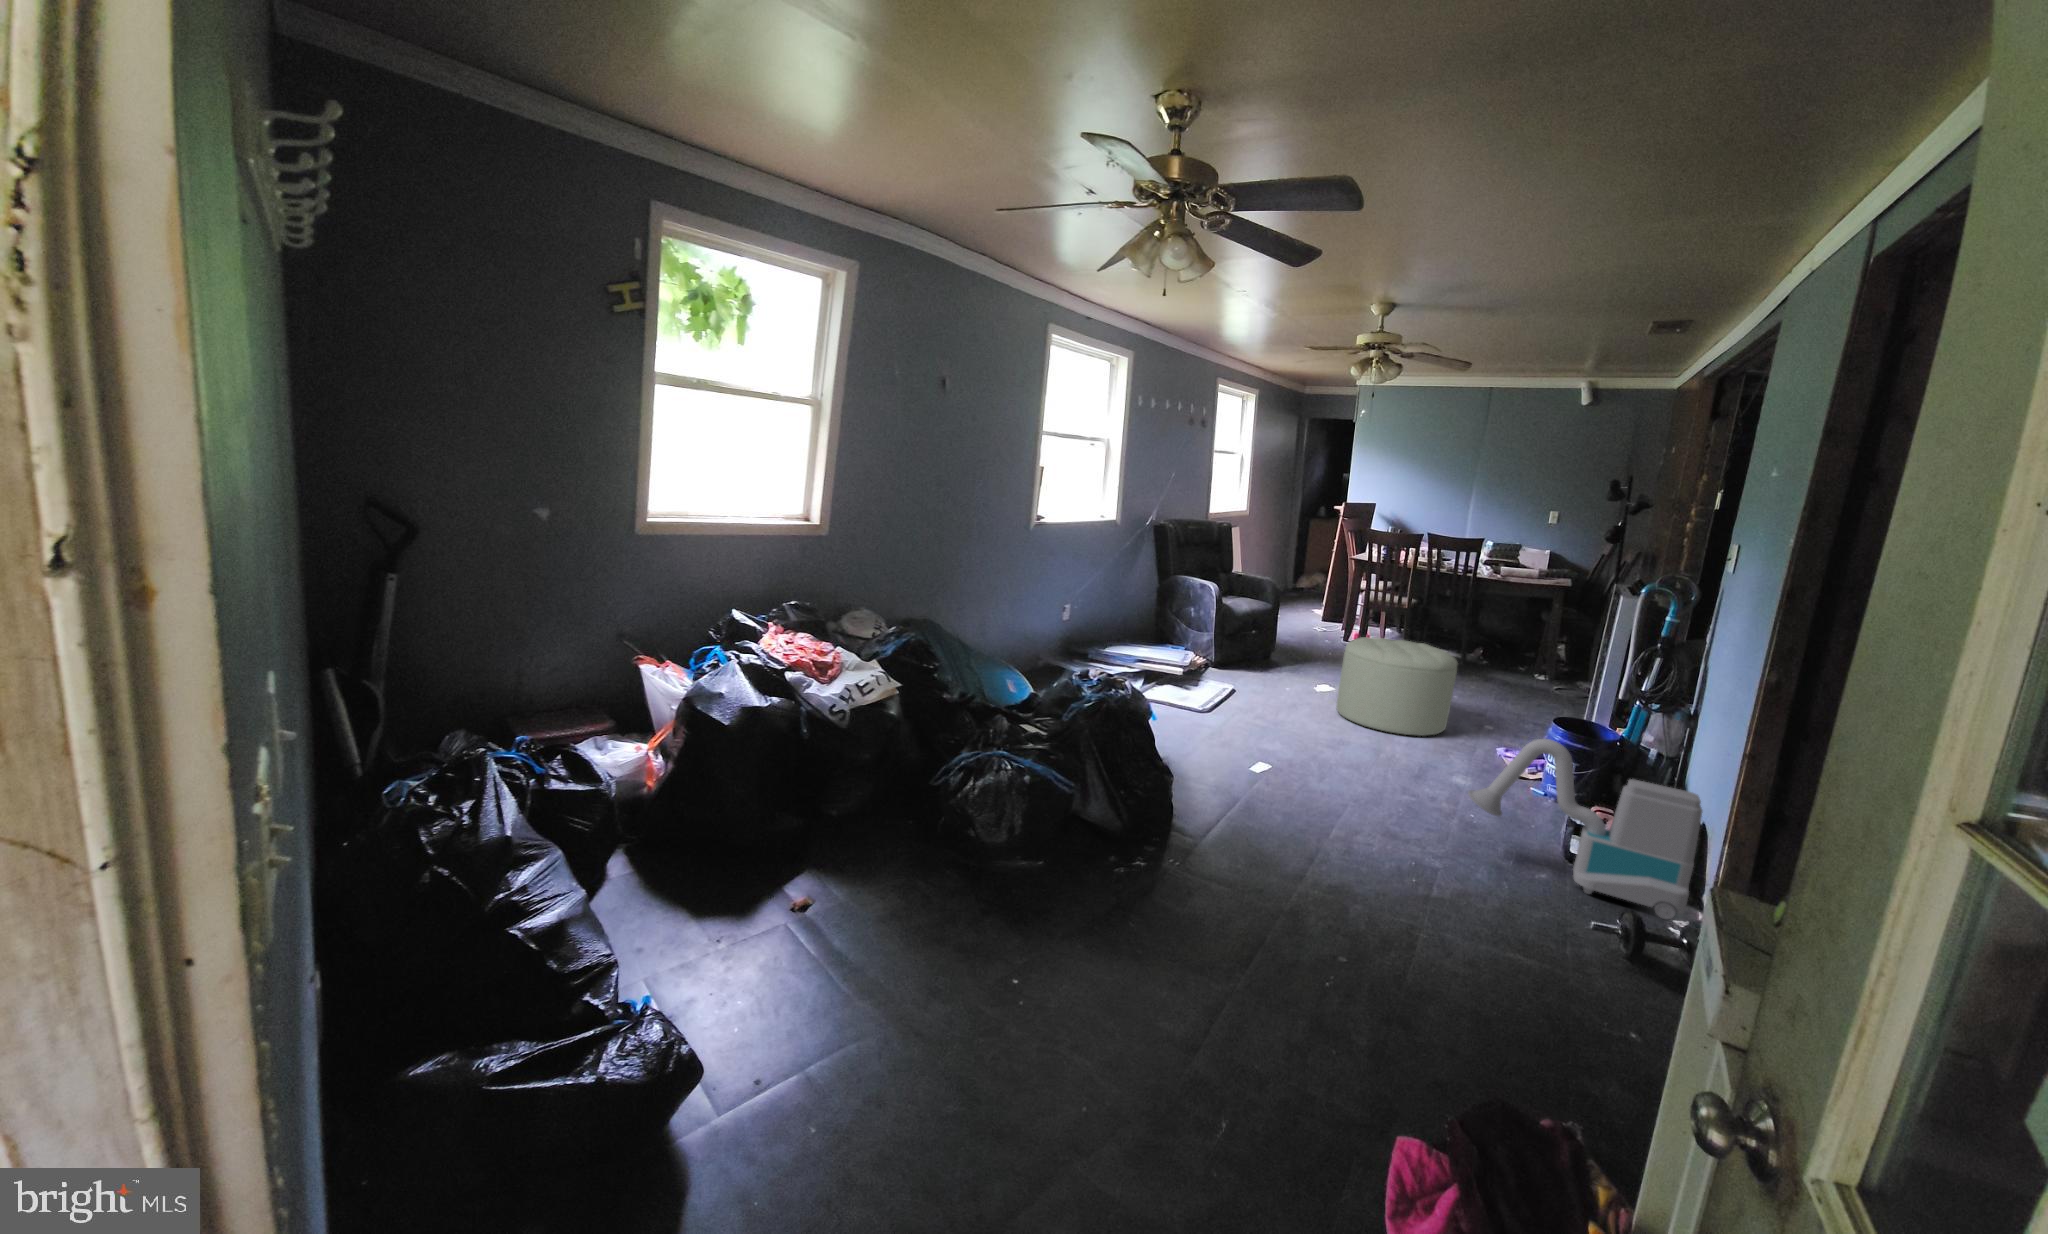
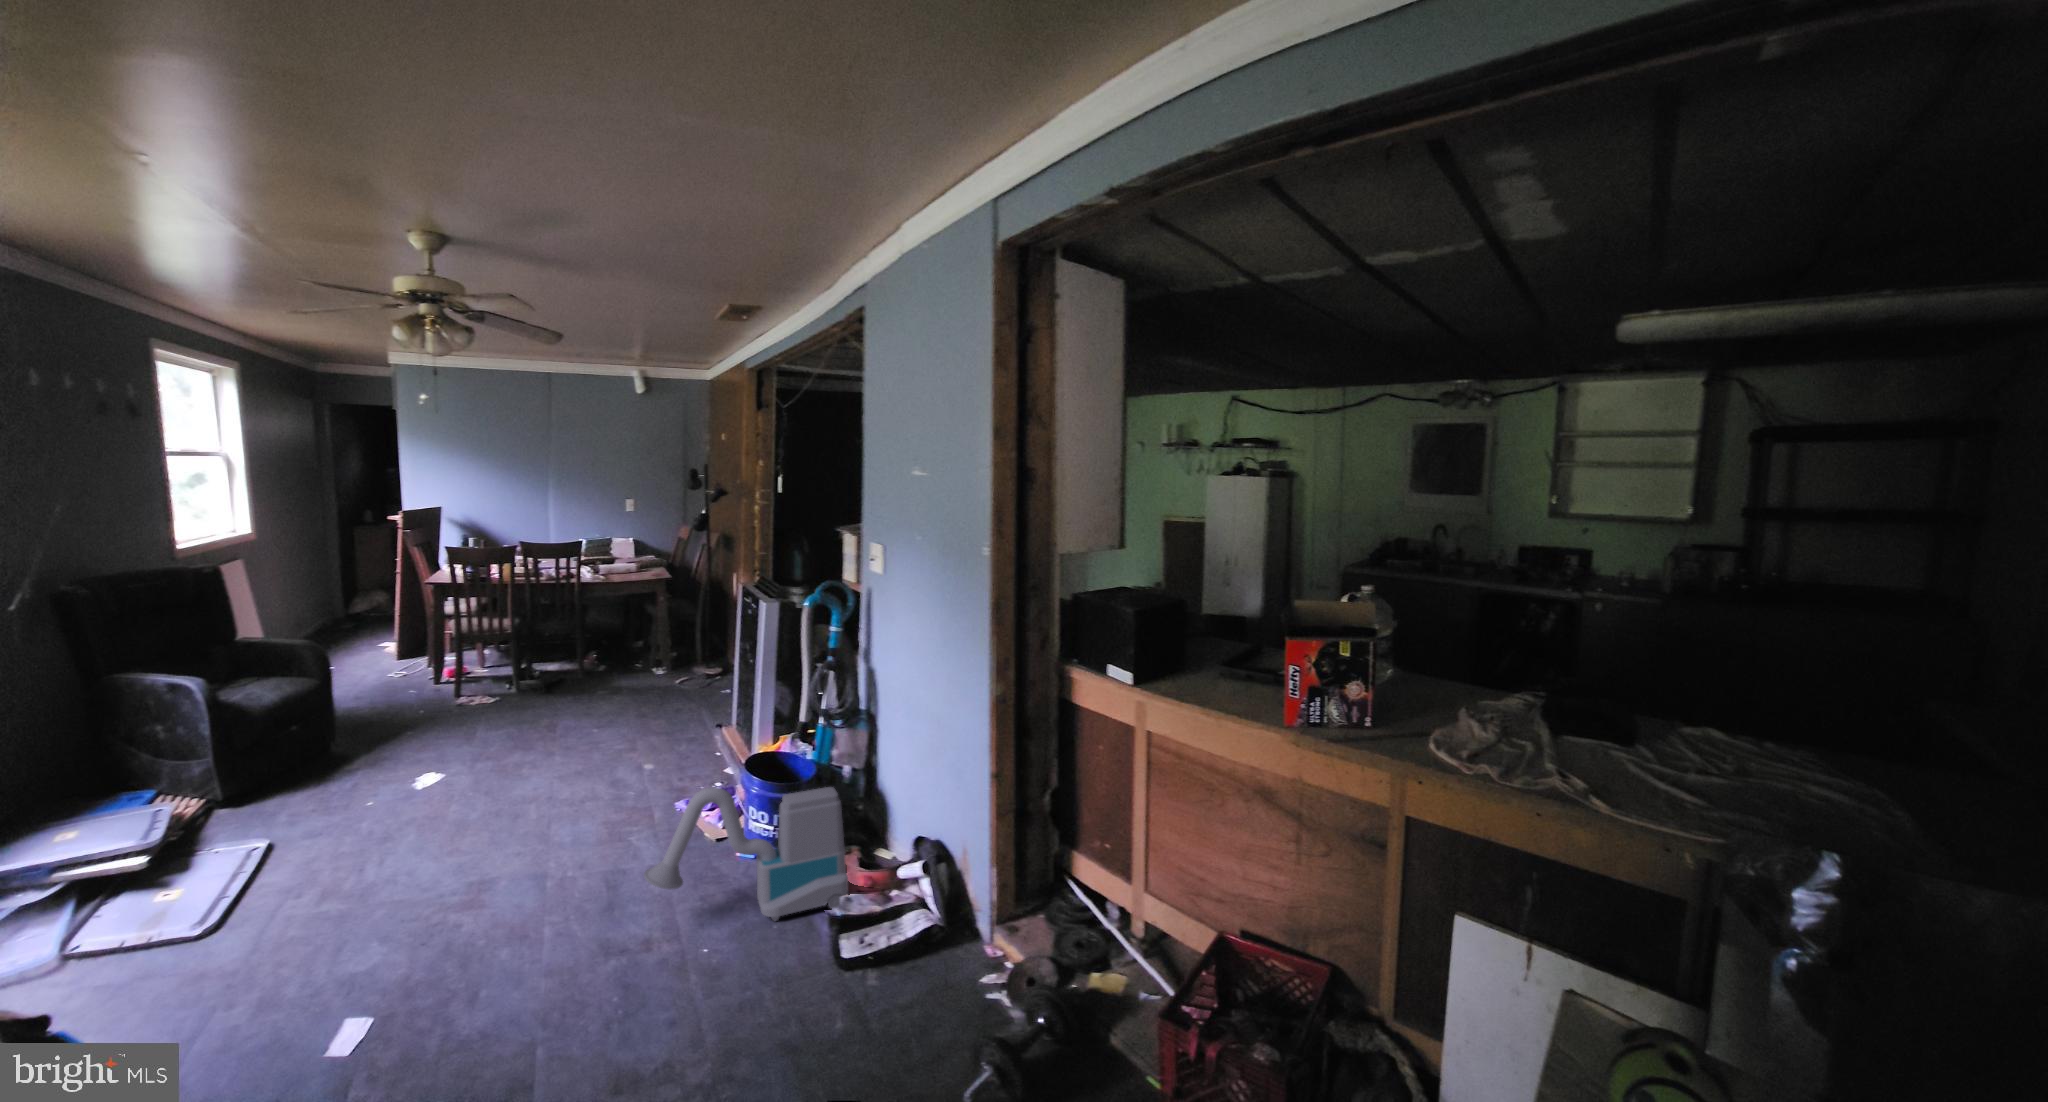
ottoman: present [1336,637,1458,736] -> none [444,684,592,812]

